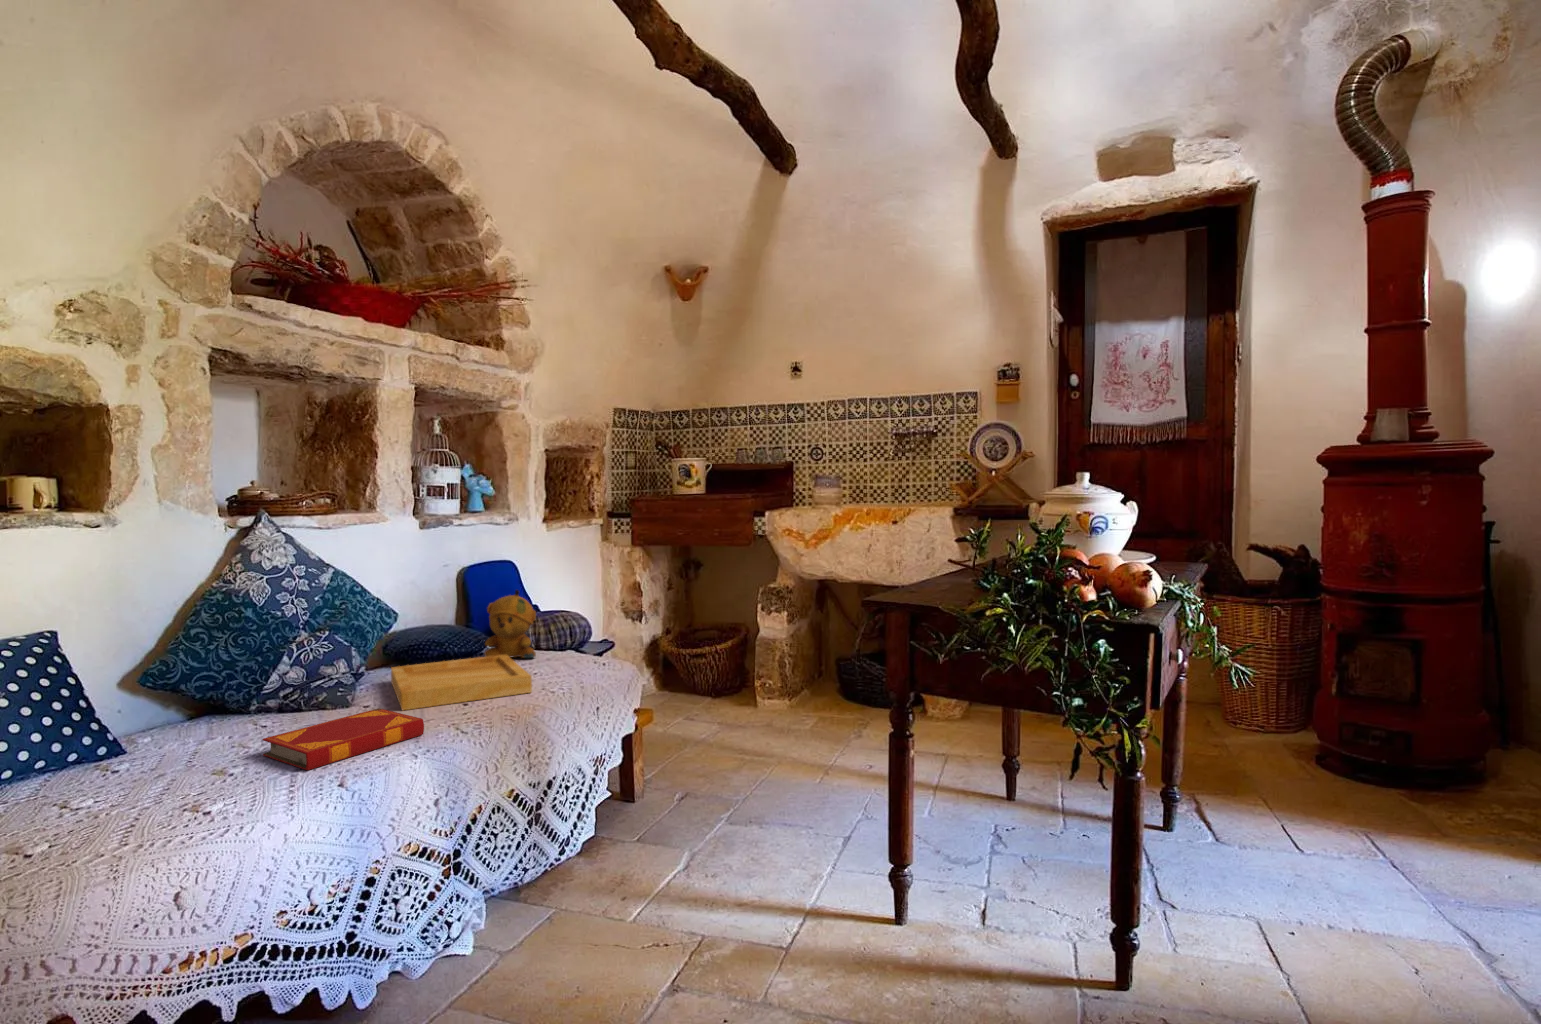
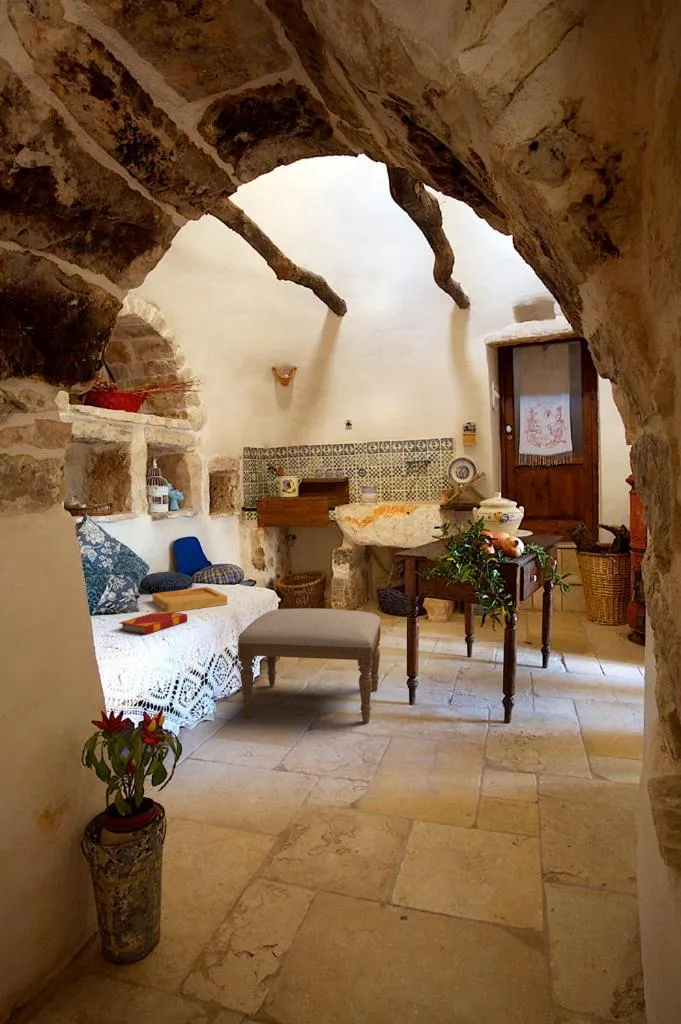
stuffed bear: present [484,590,536,658] -> none [193,553,220,591]
ottoman: none [521,707,838,986] -> present [238,608,381,724]

